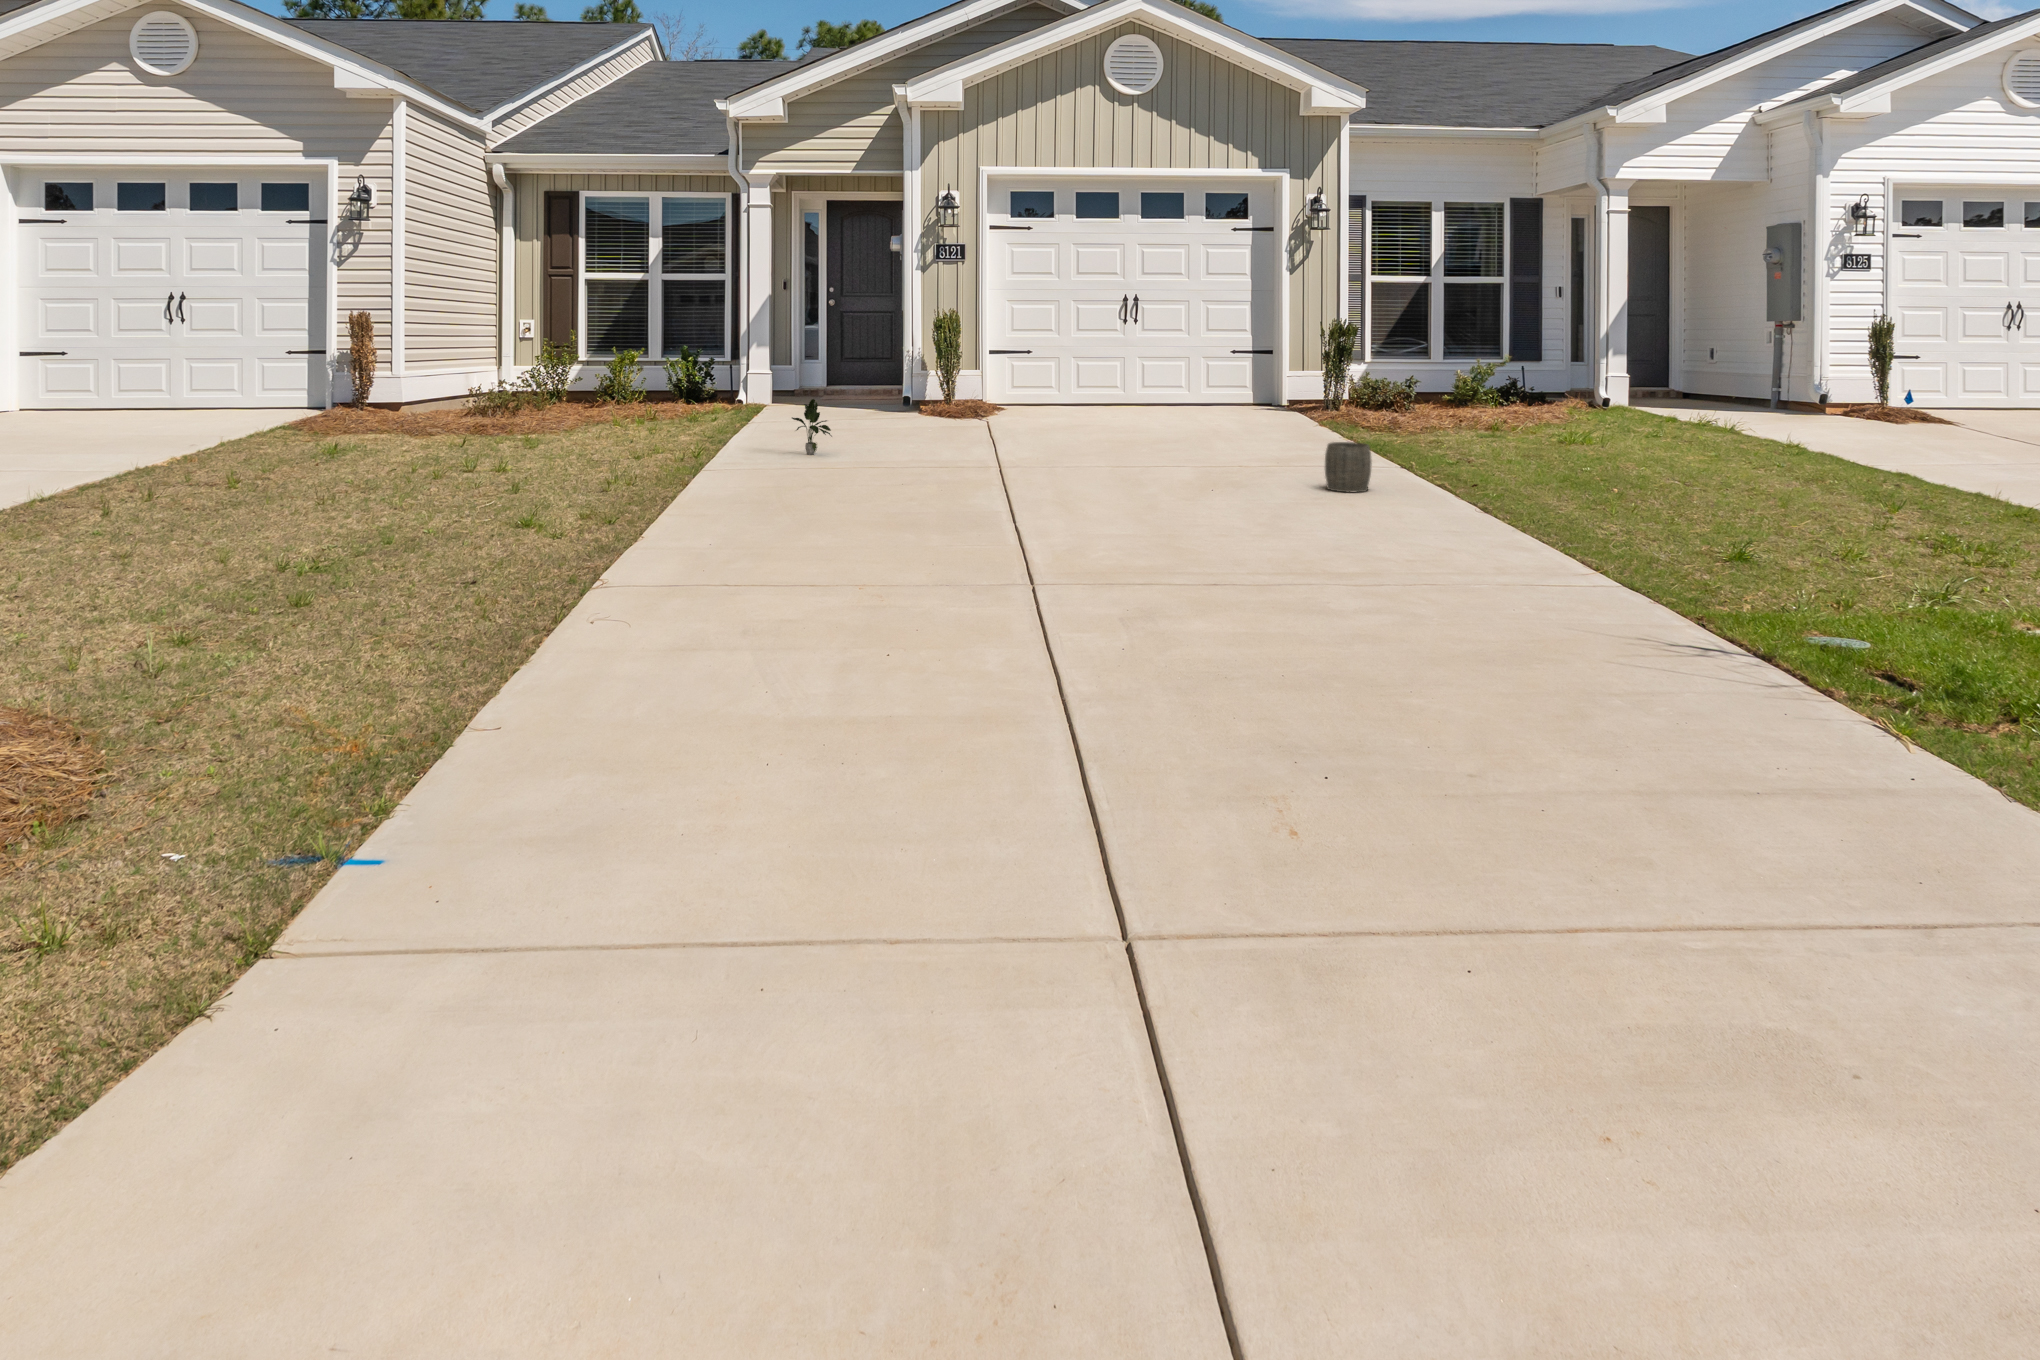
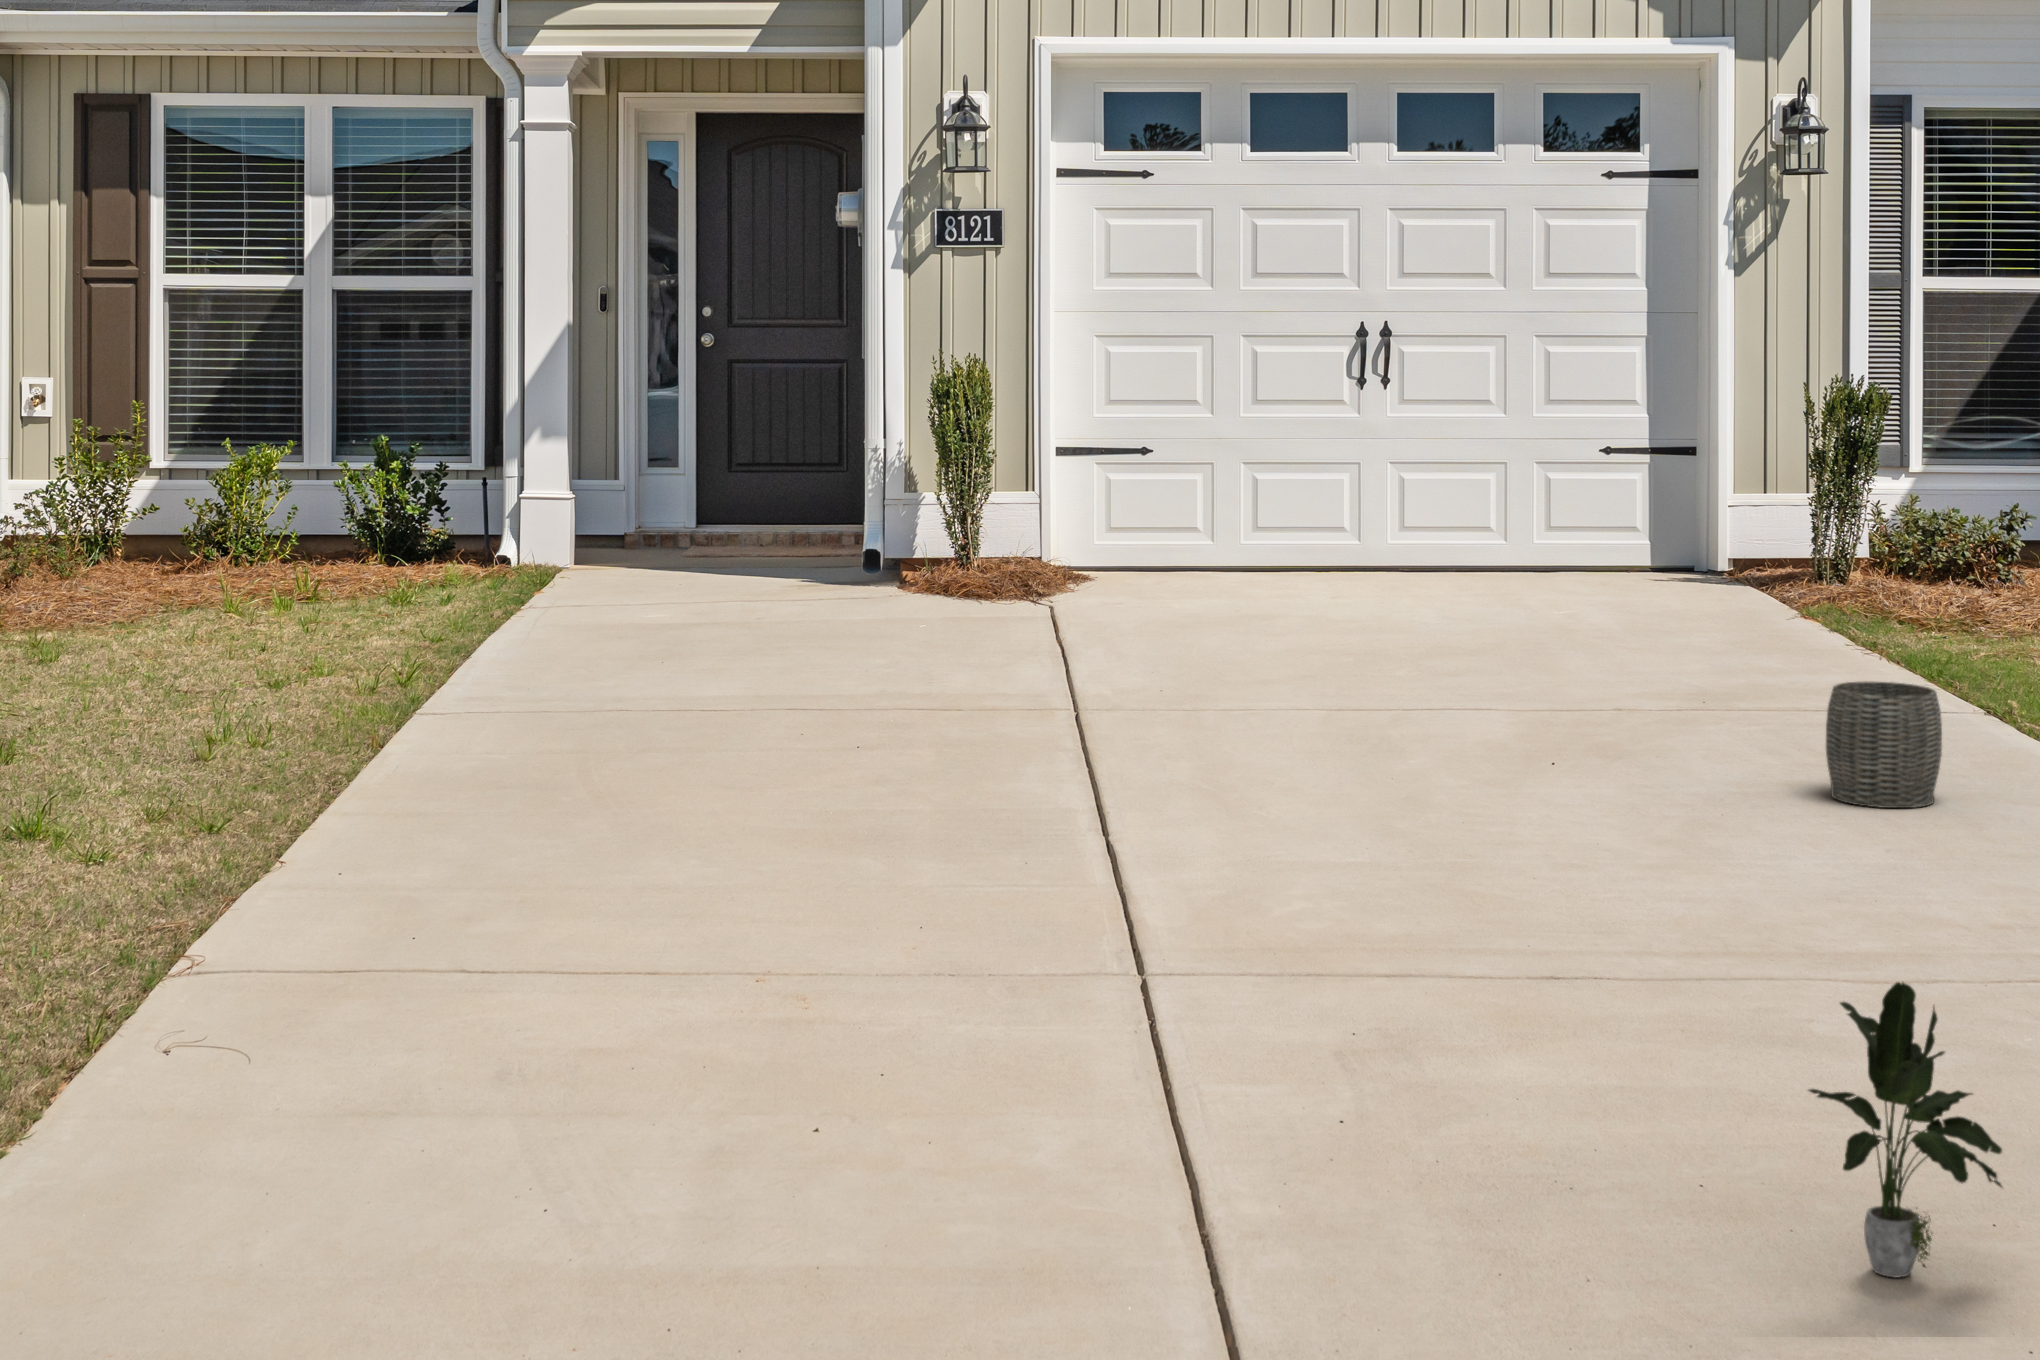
potted plant: present [792,399,832,455] -> present [1809,982,2002,1277]

